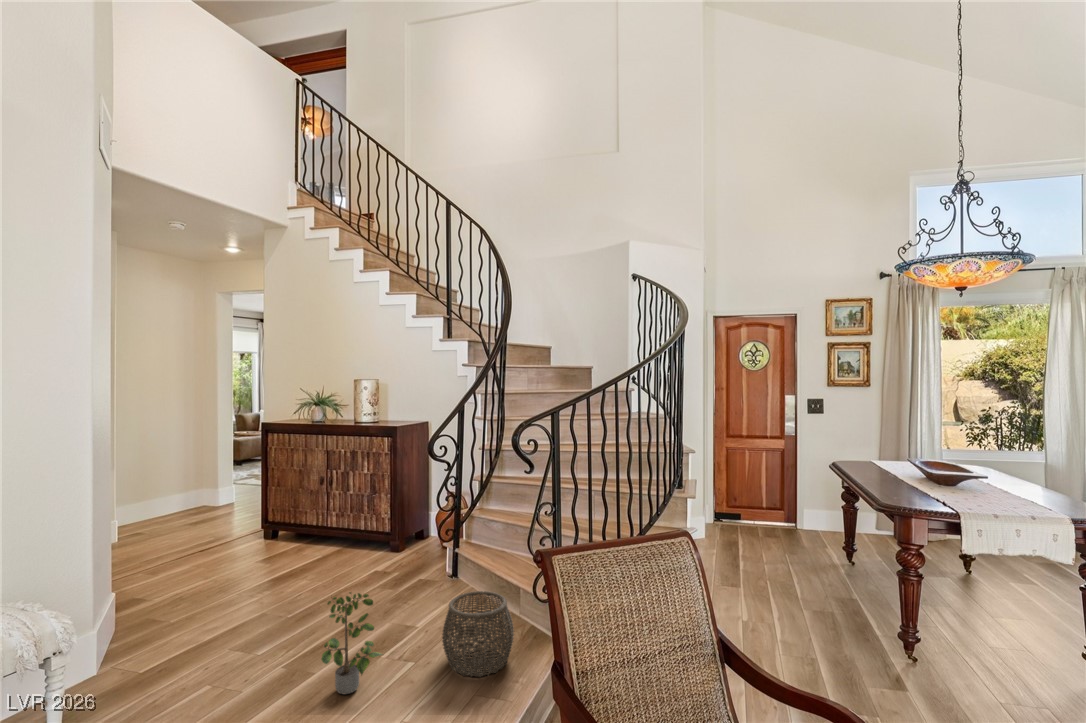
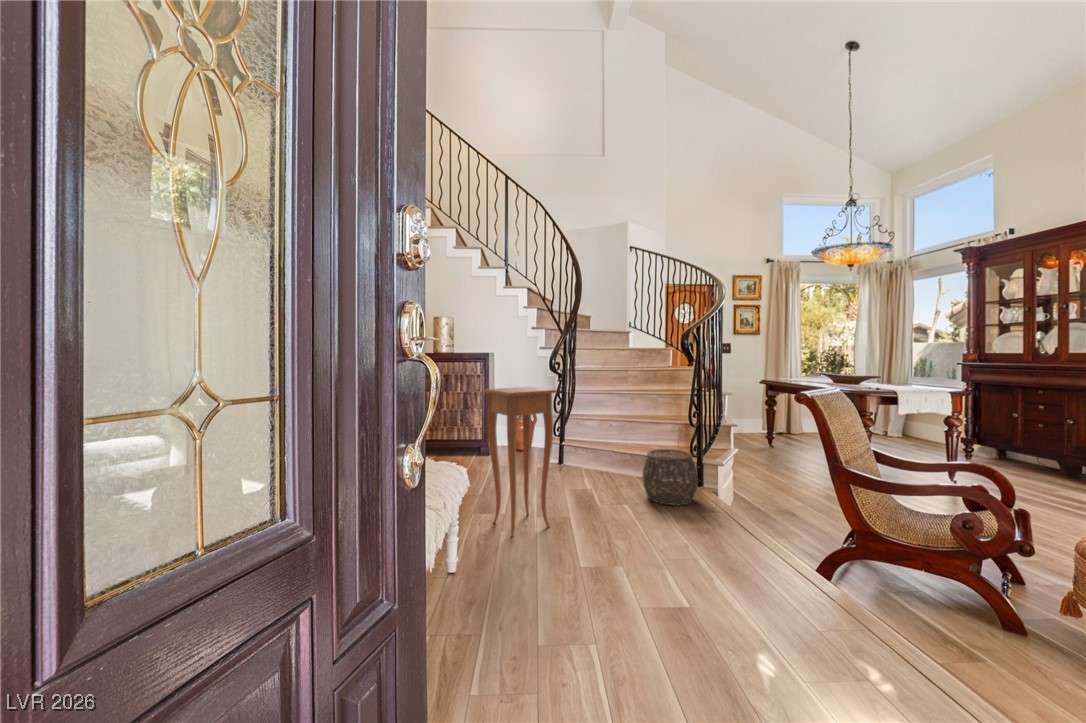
side table: none [215,506,297,690] -> present [484,387,557,537]
potted plant: present [321,592,383,694] -> none [589,442,636,526]

